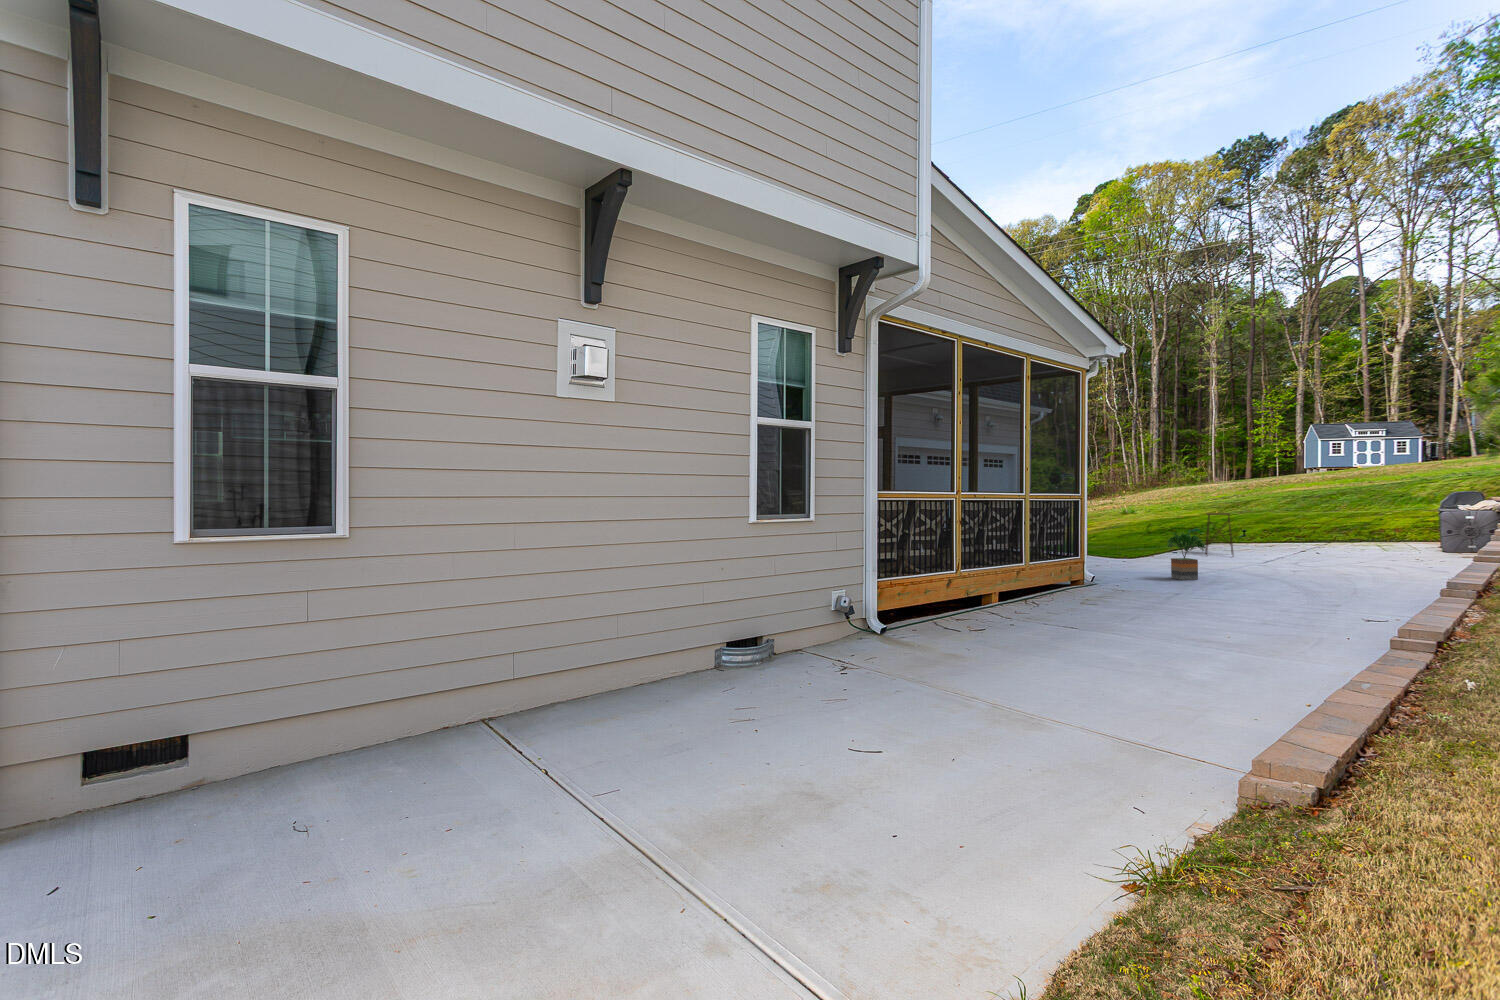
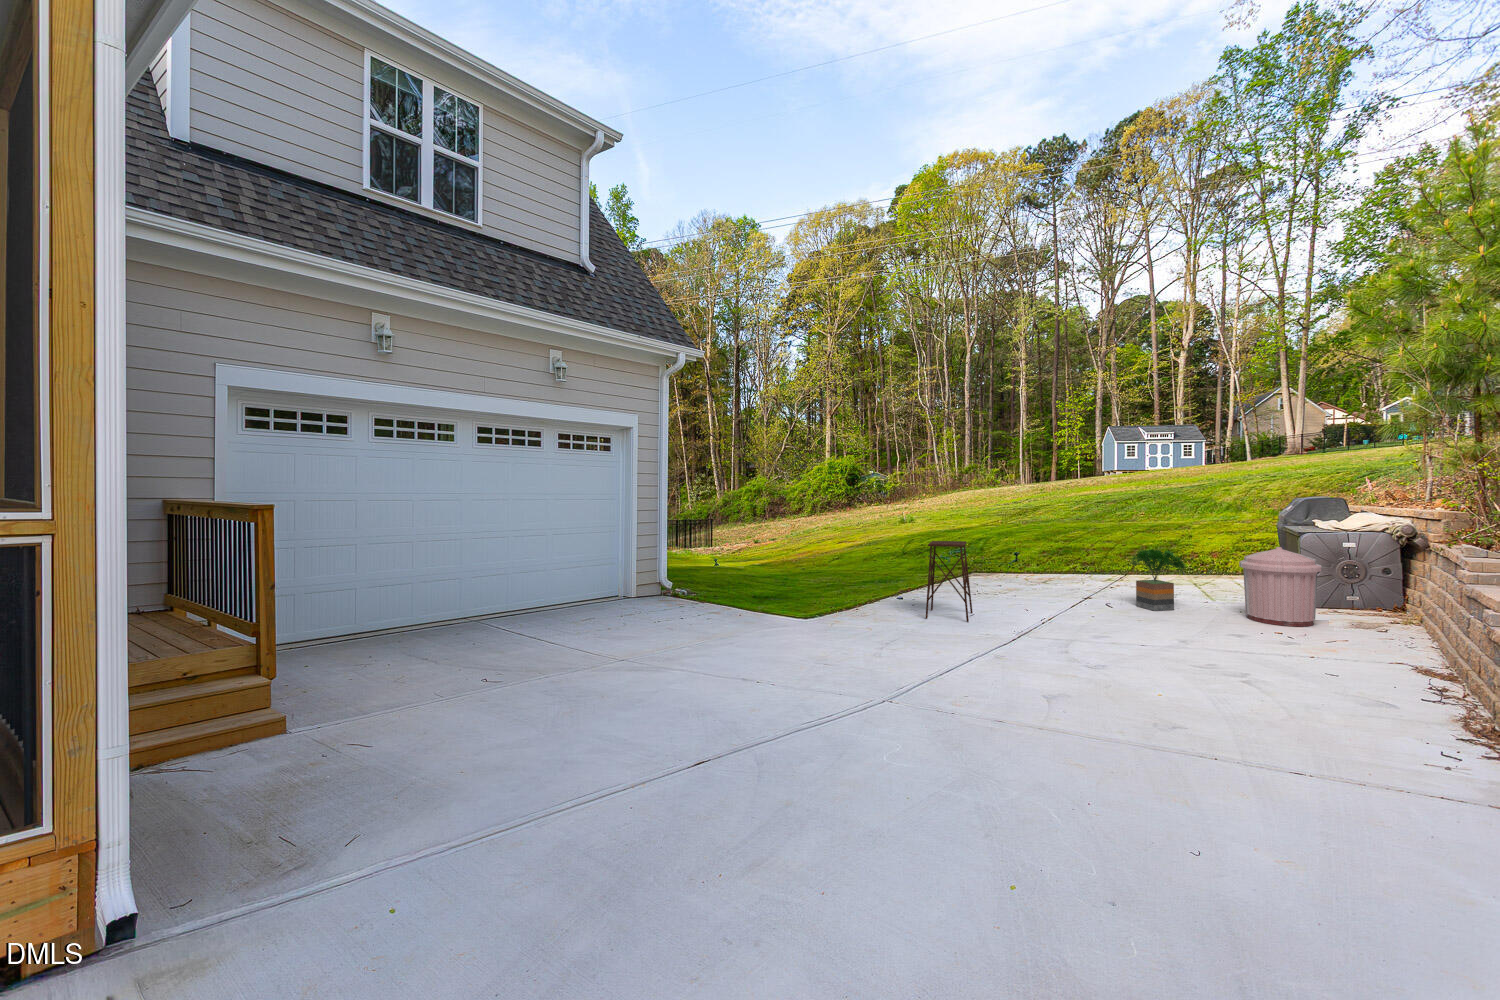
trash can: none [1401,516,1448,558] -> present [1239,547,1322,626]
potted tree: present [1168,535,1205,580] -> present [1130,549,1185,611]

